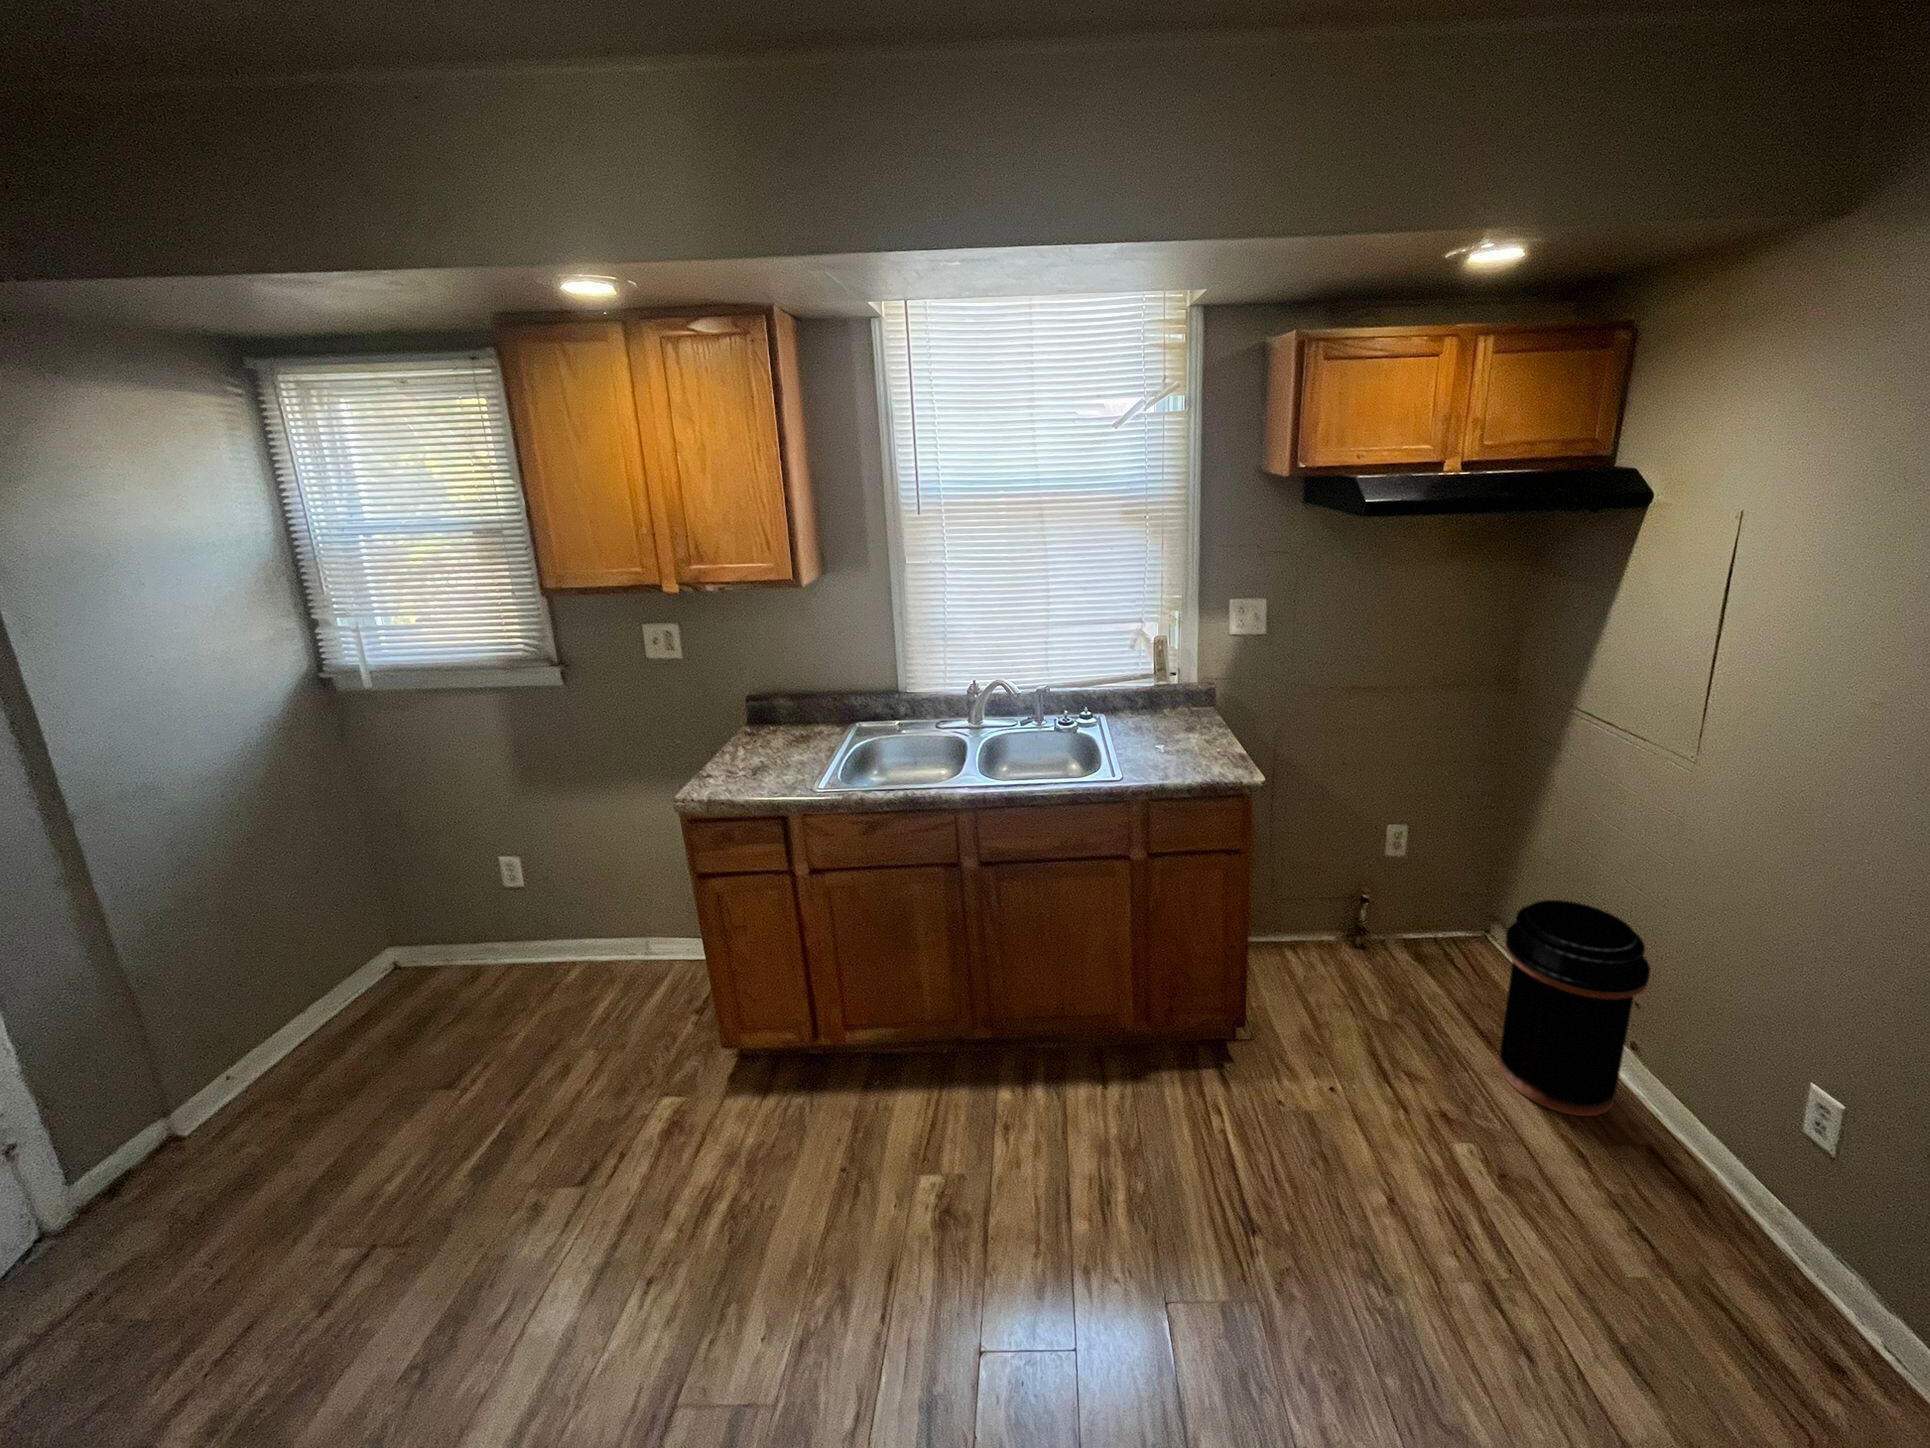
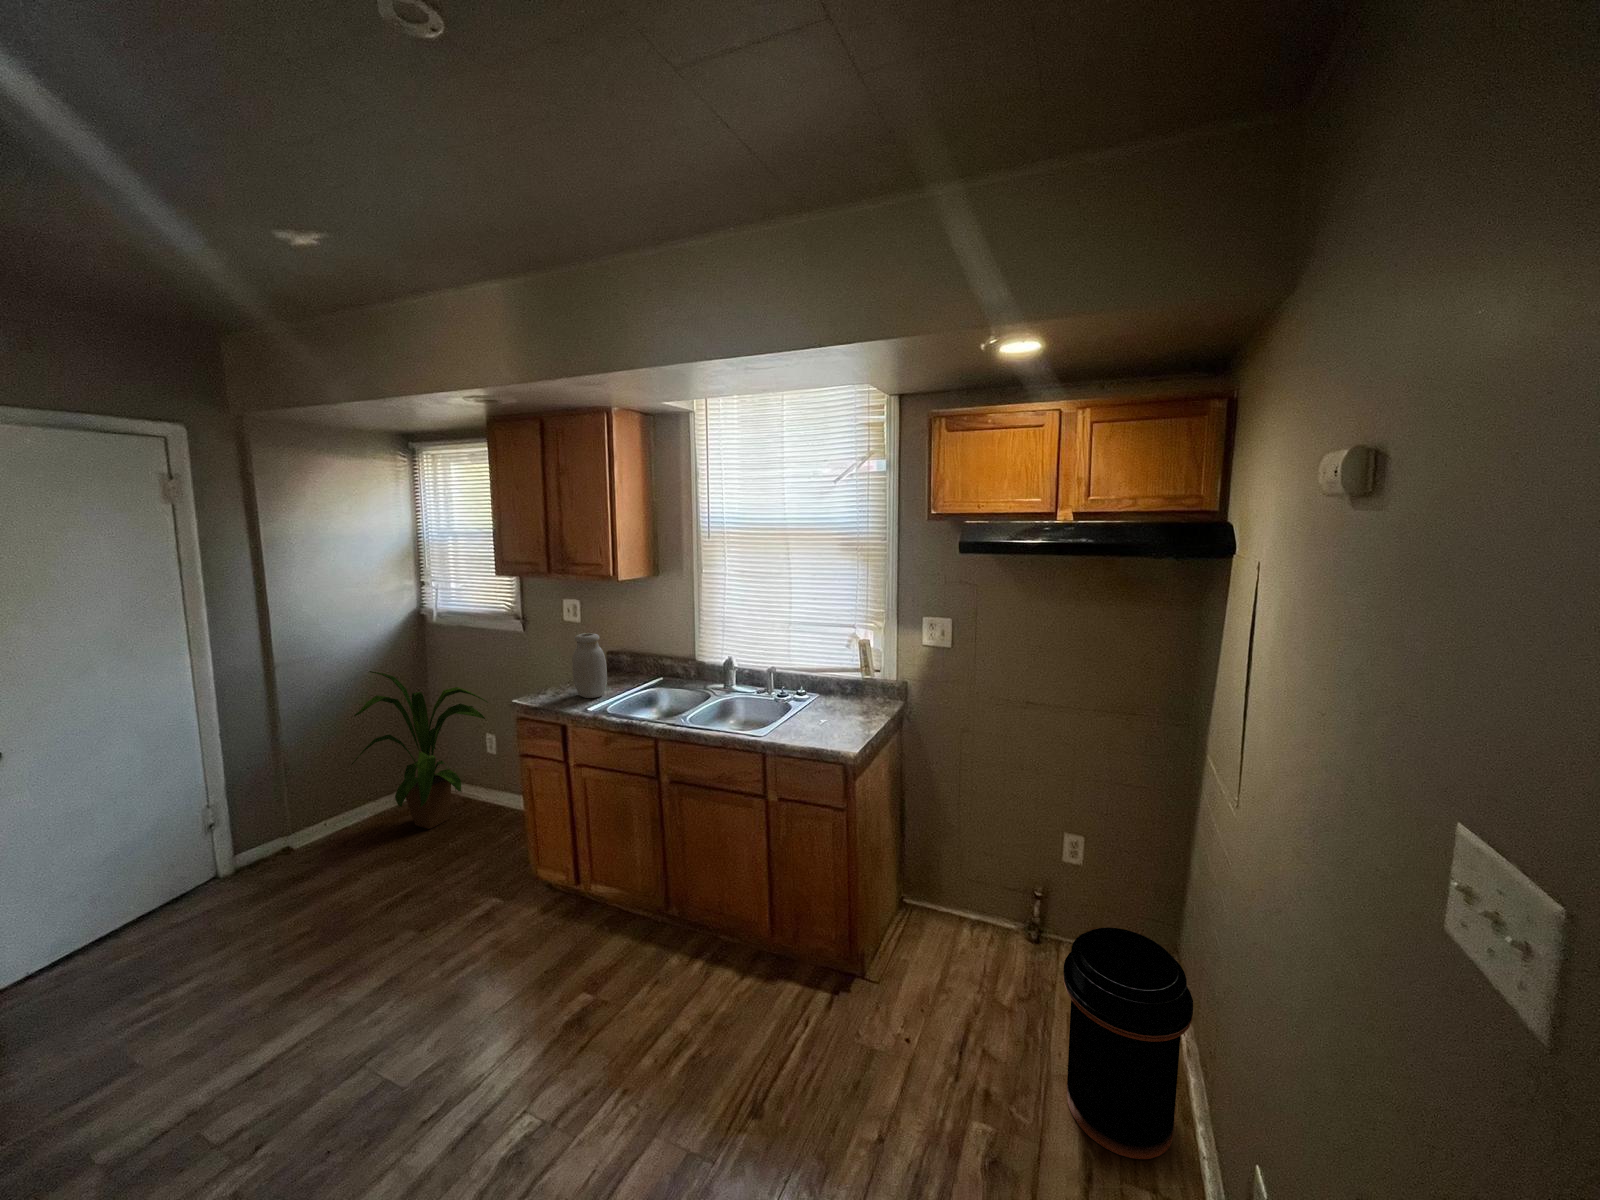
jar: none [738,666,794,766] -> present [572,633,607,698]
house plant: none [252,788,524,1040] -> present [351,671,488,829]

